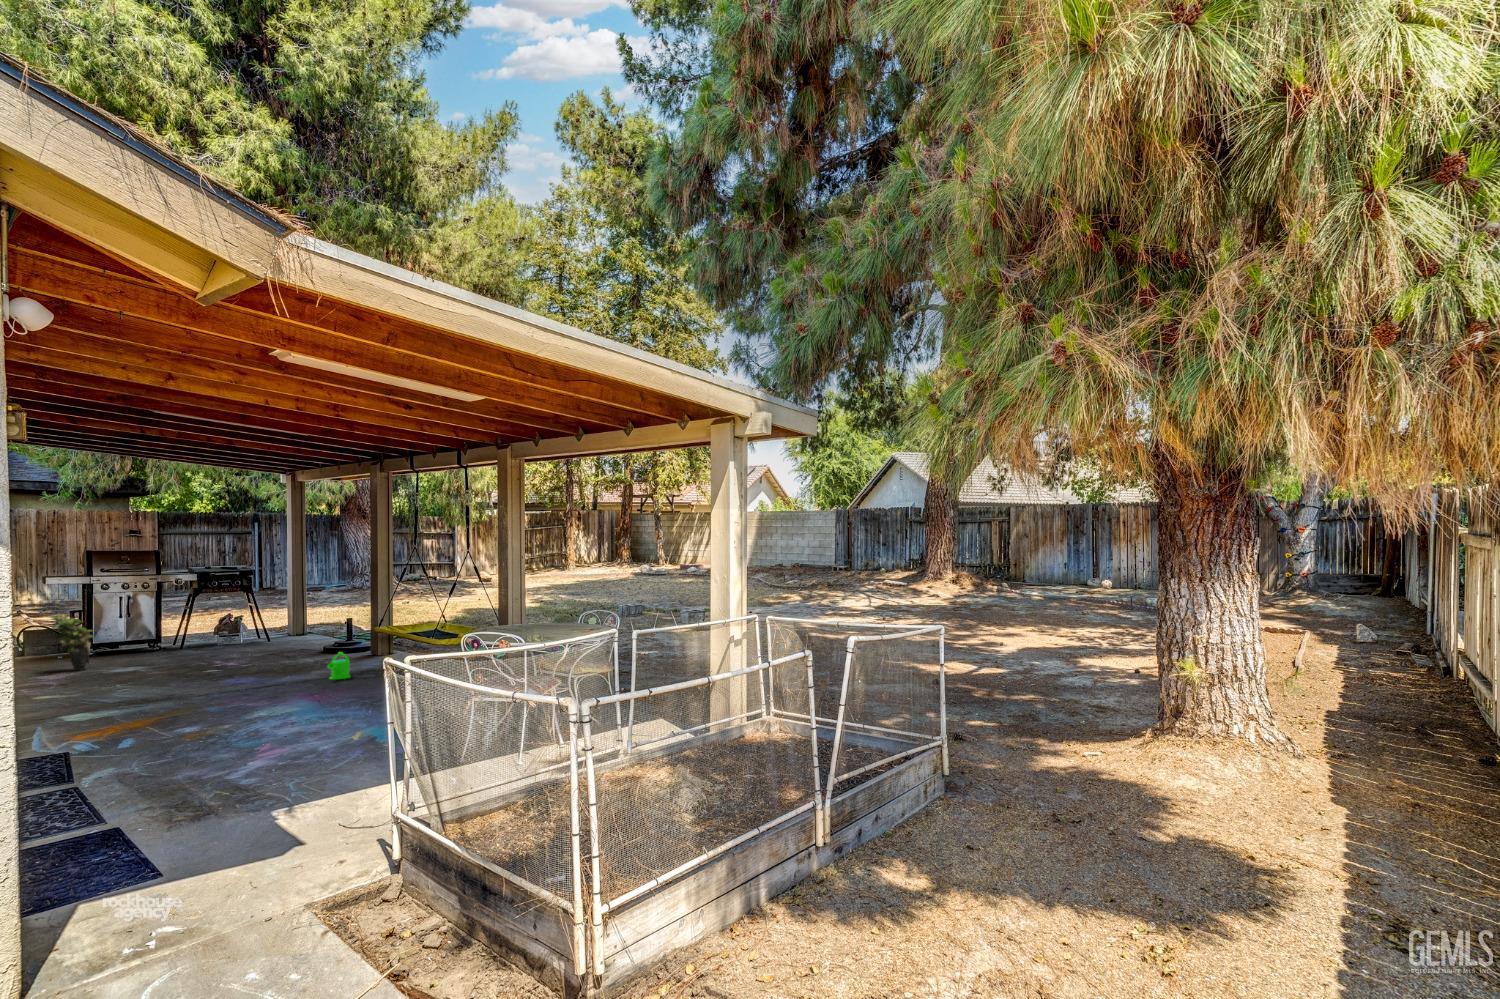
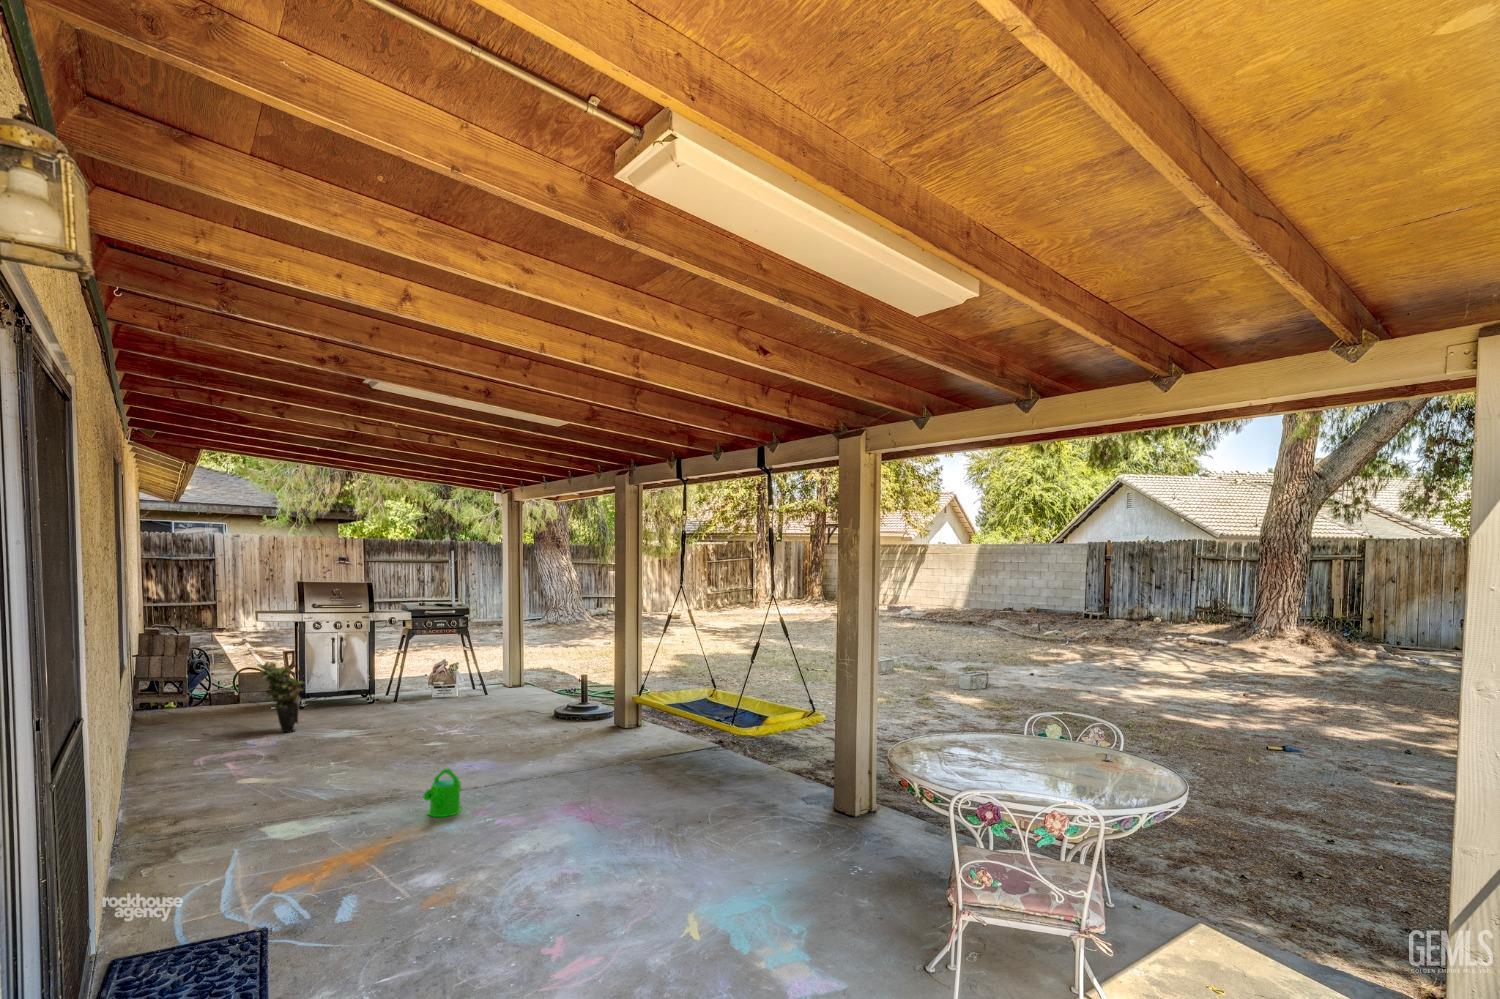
watering can: present [327,652,350,679] -> present [423,768,461,817]

